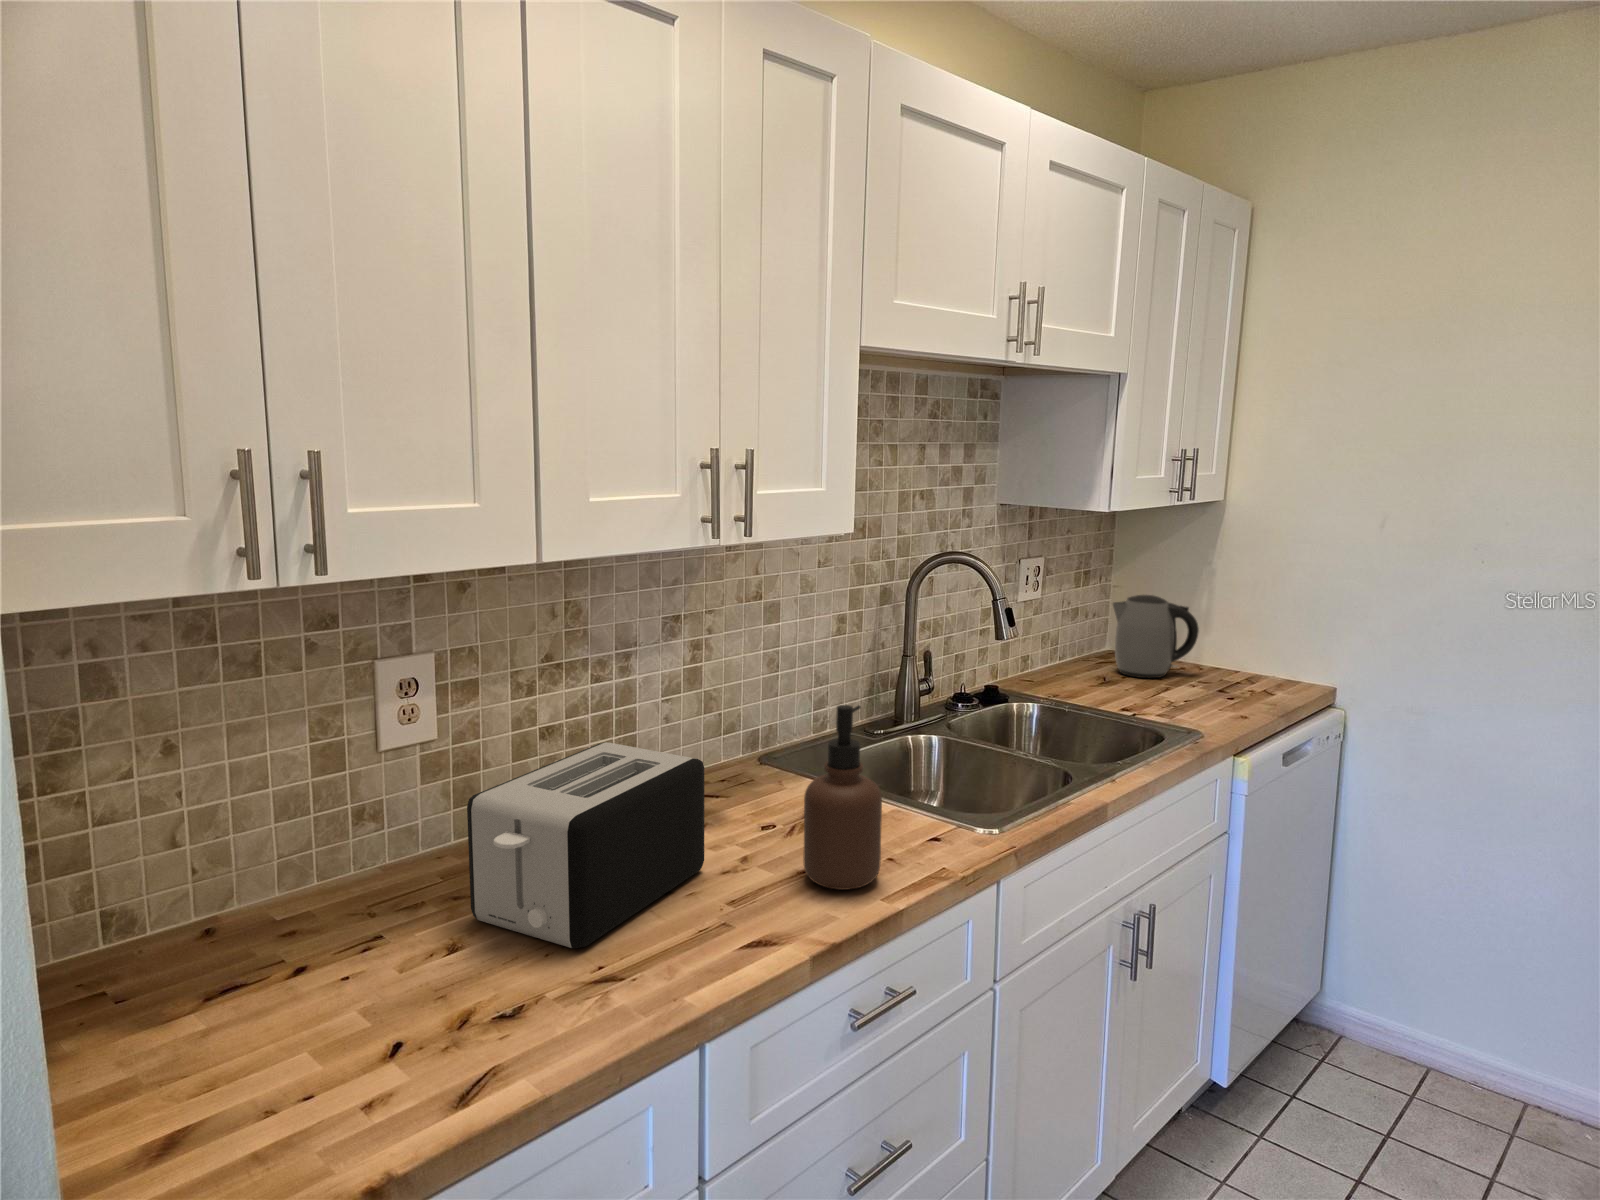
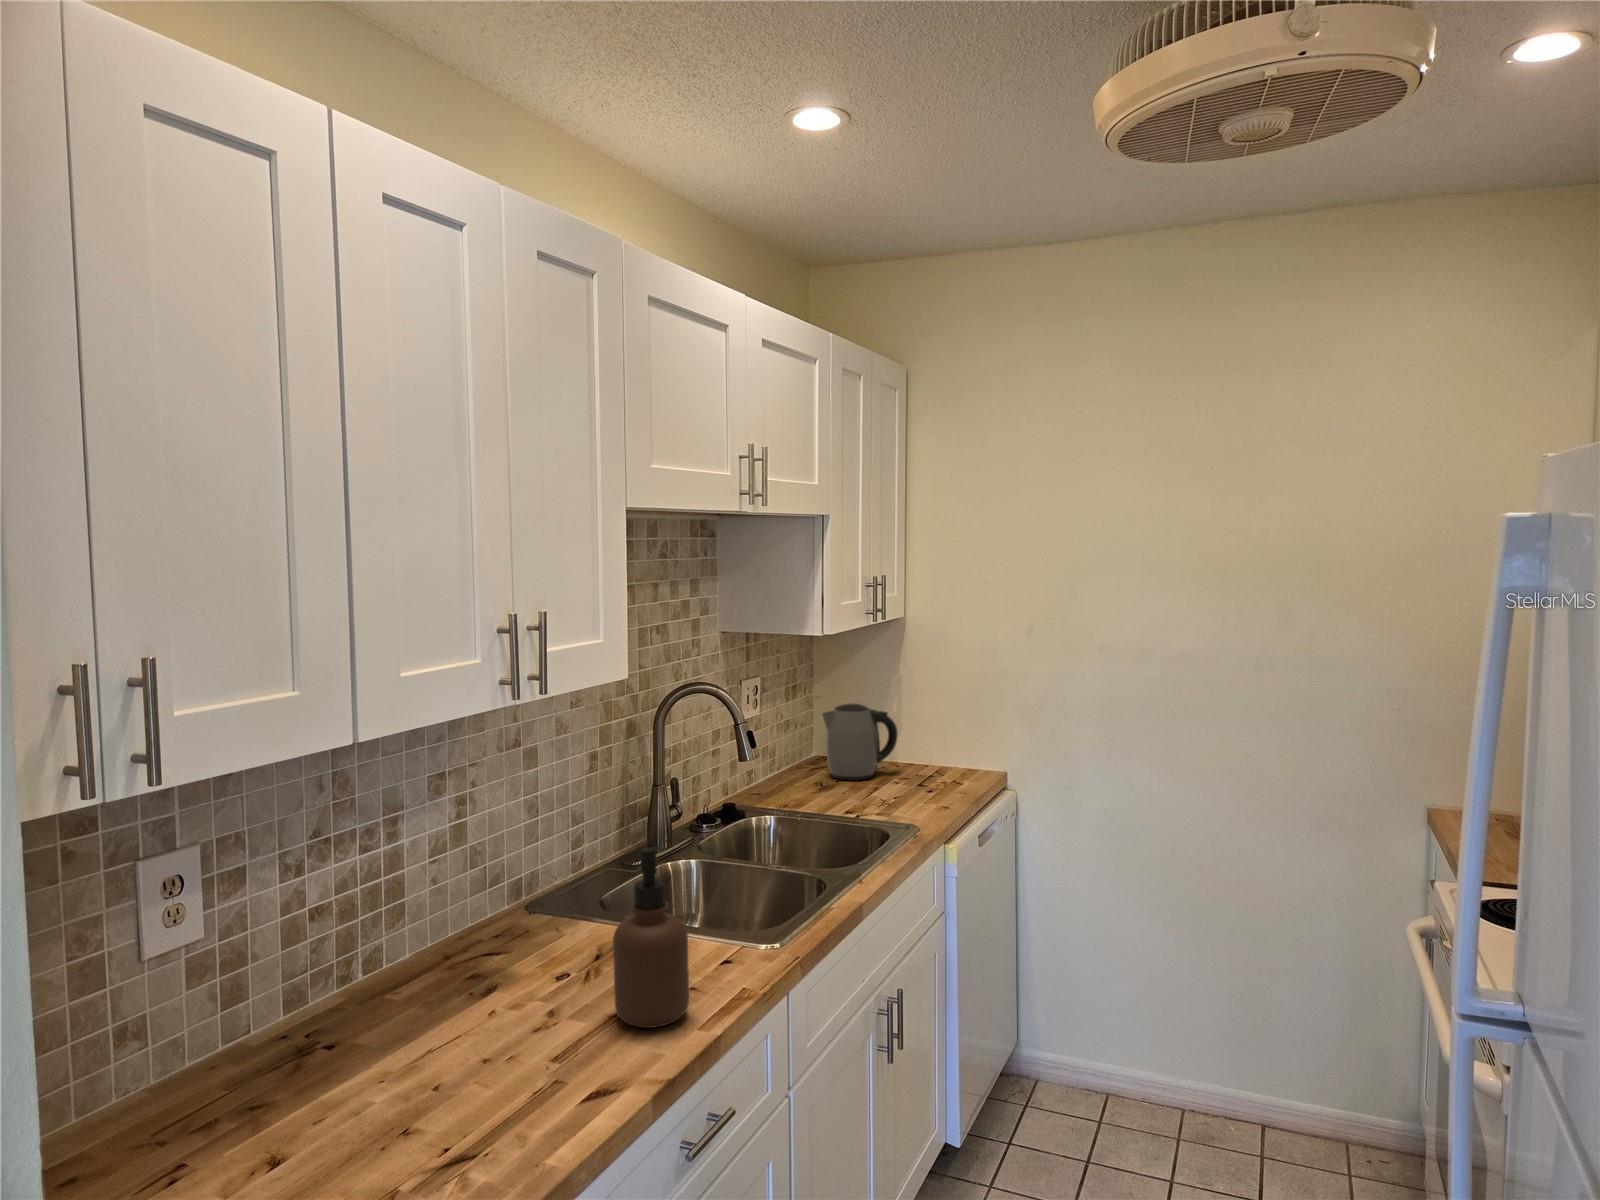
toaster: present [467,742,704,948] -> none [276,915,514,1137]

